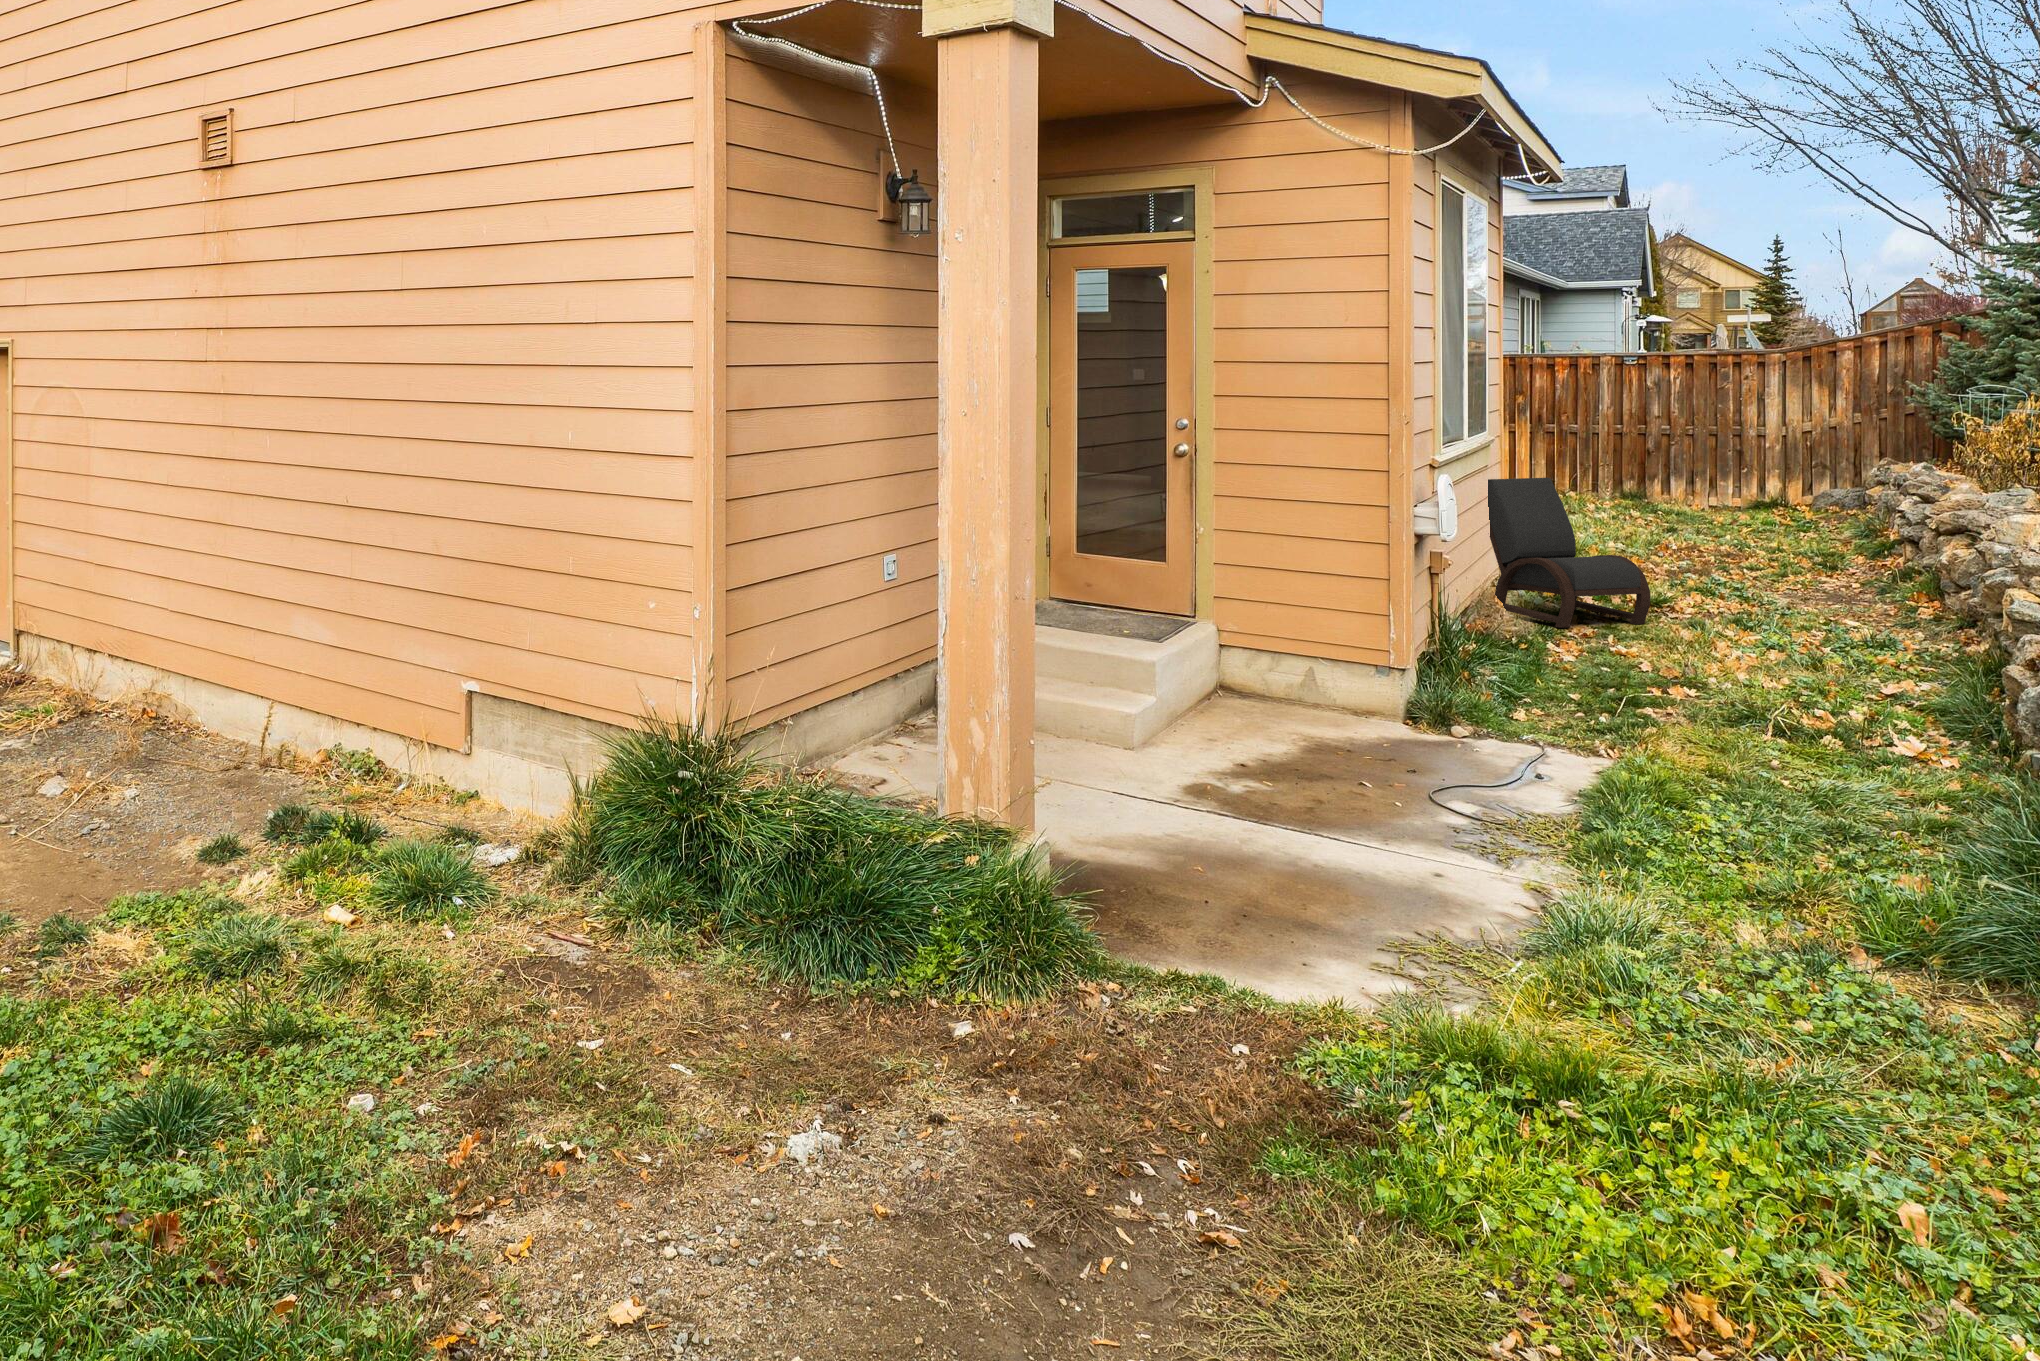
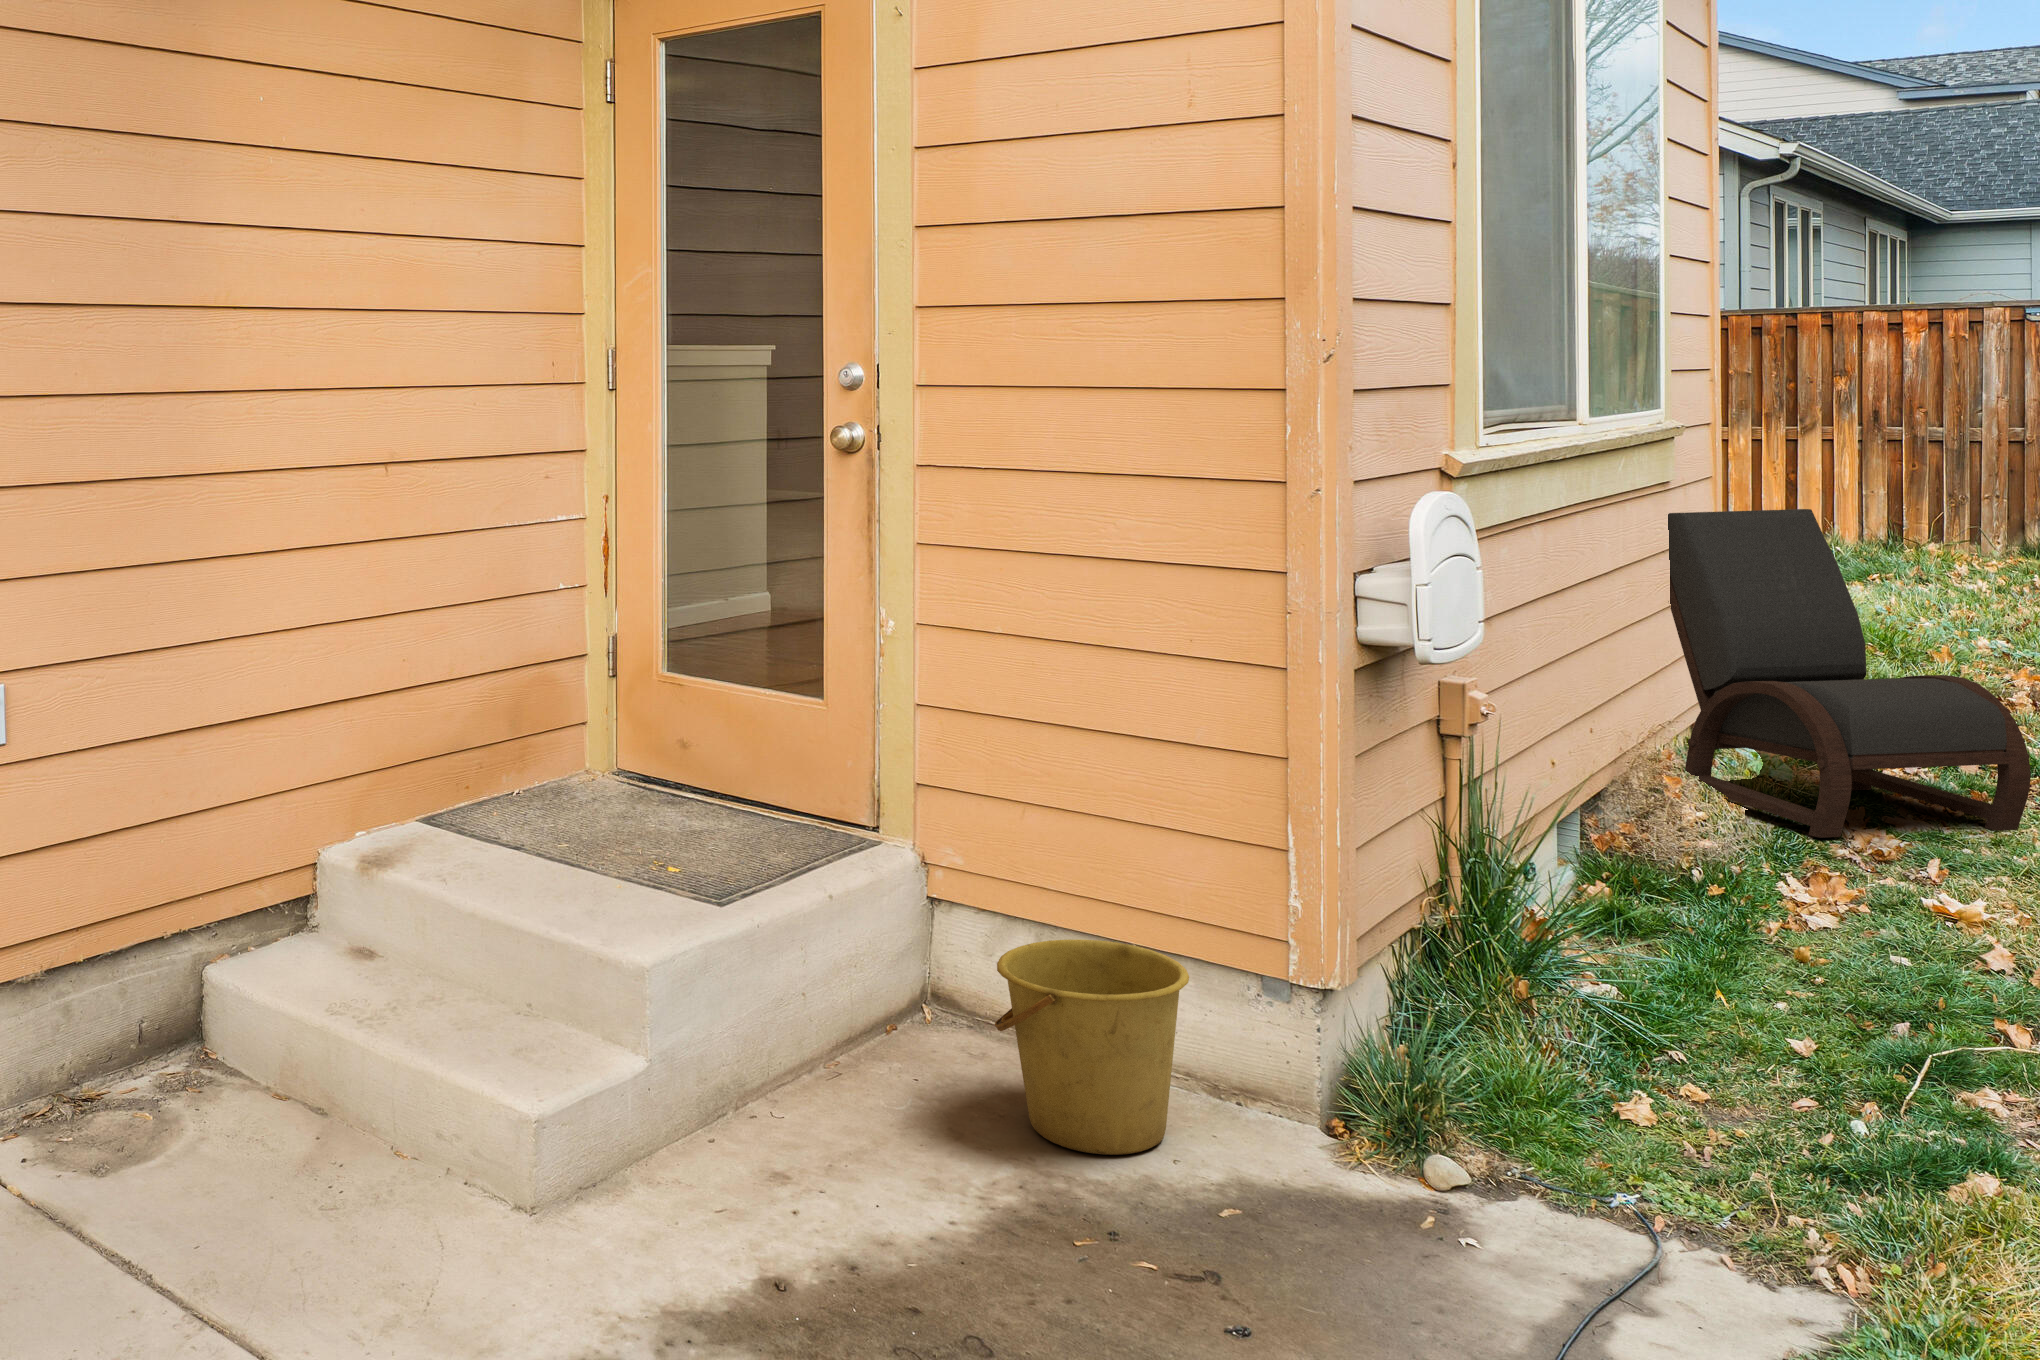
bucket: none [1276,656,1358,733] -> present [995,939,1189,1155]

